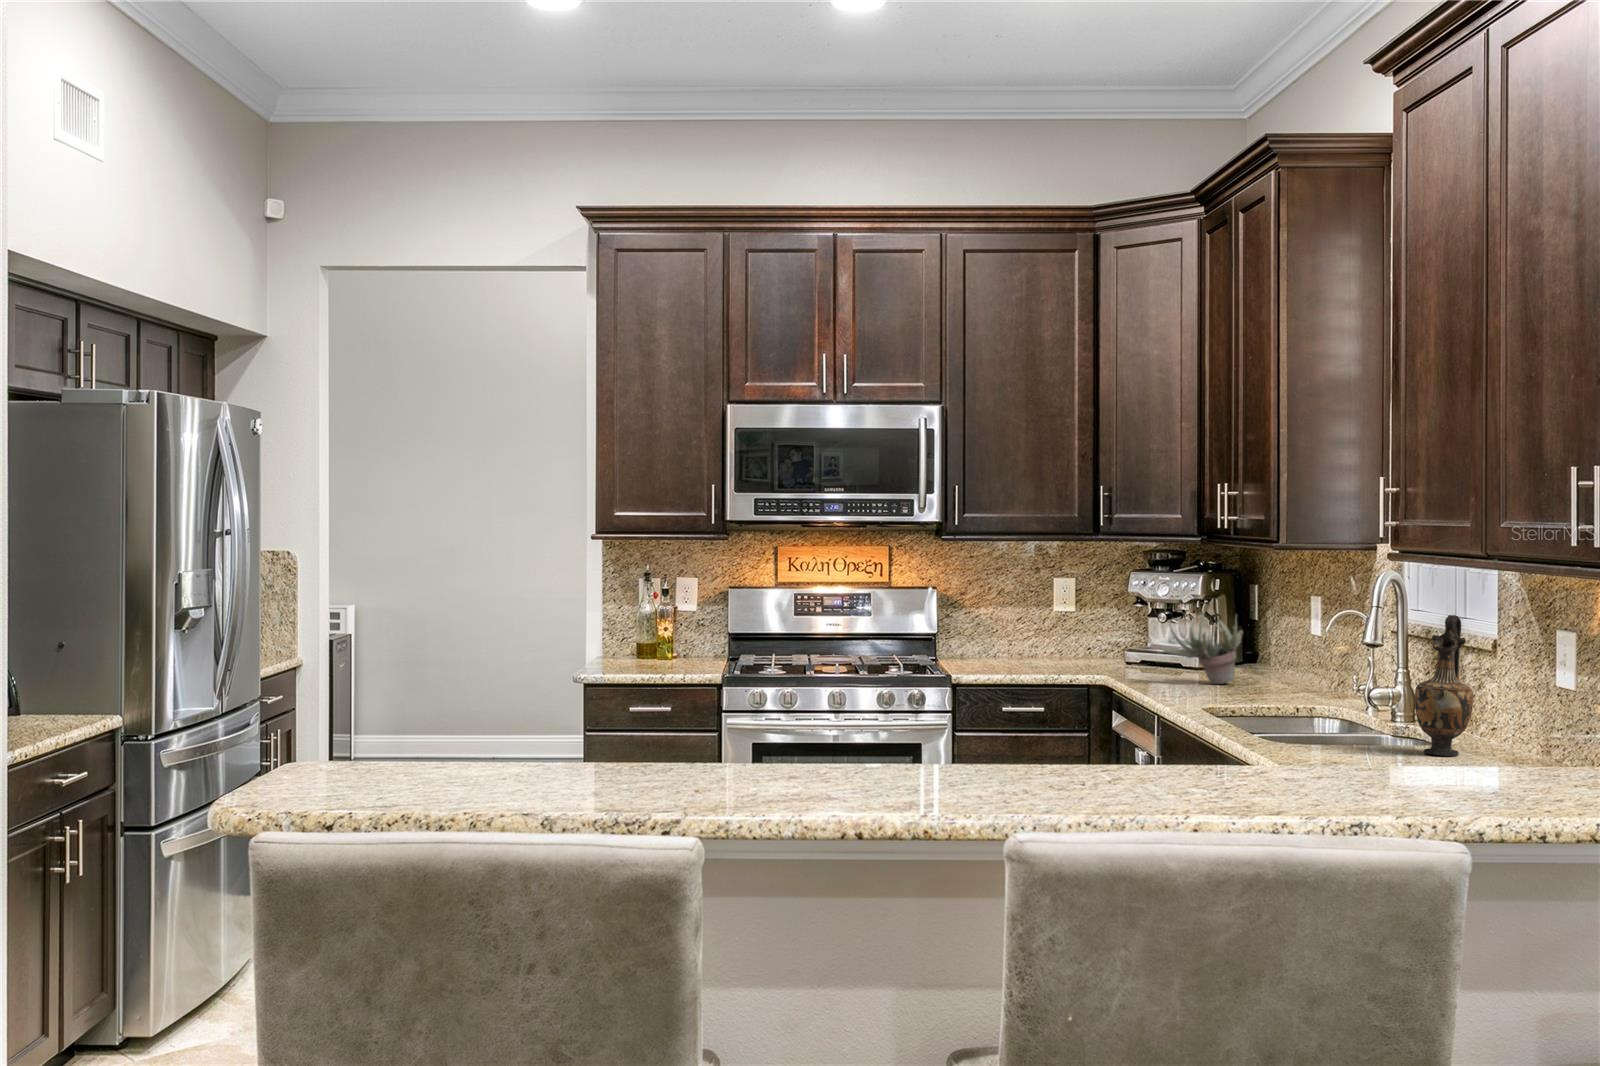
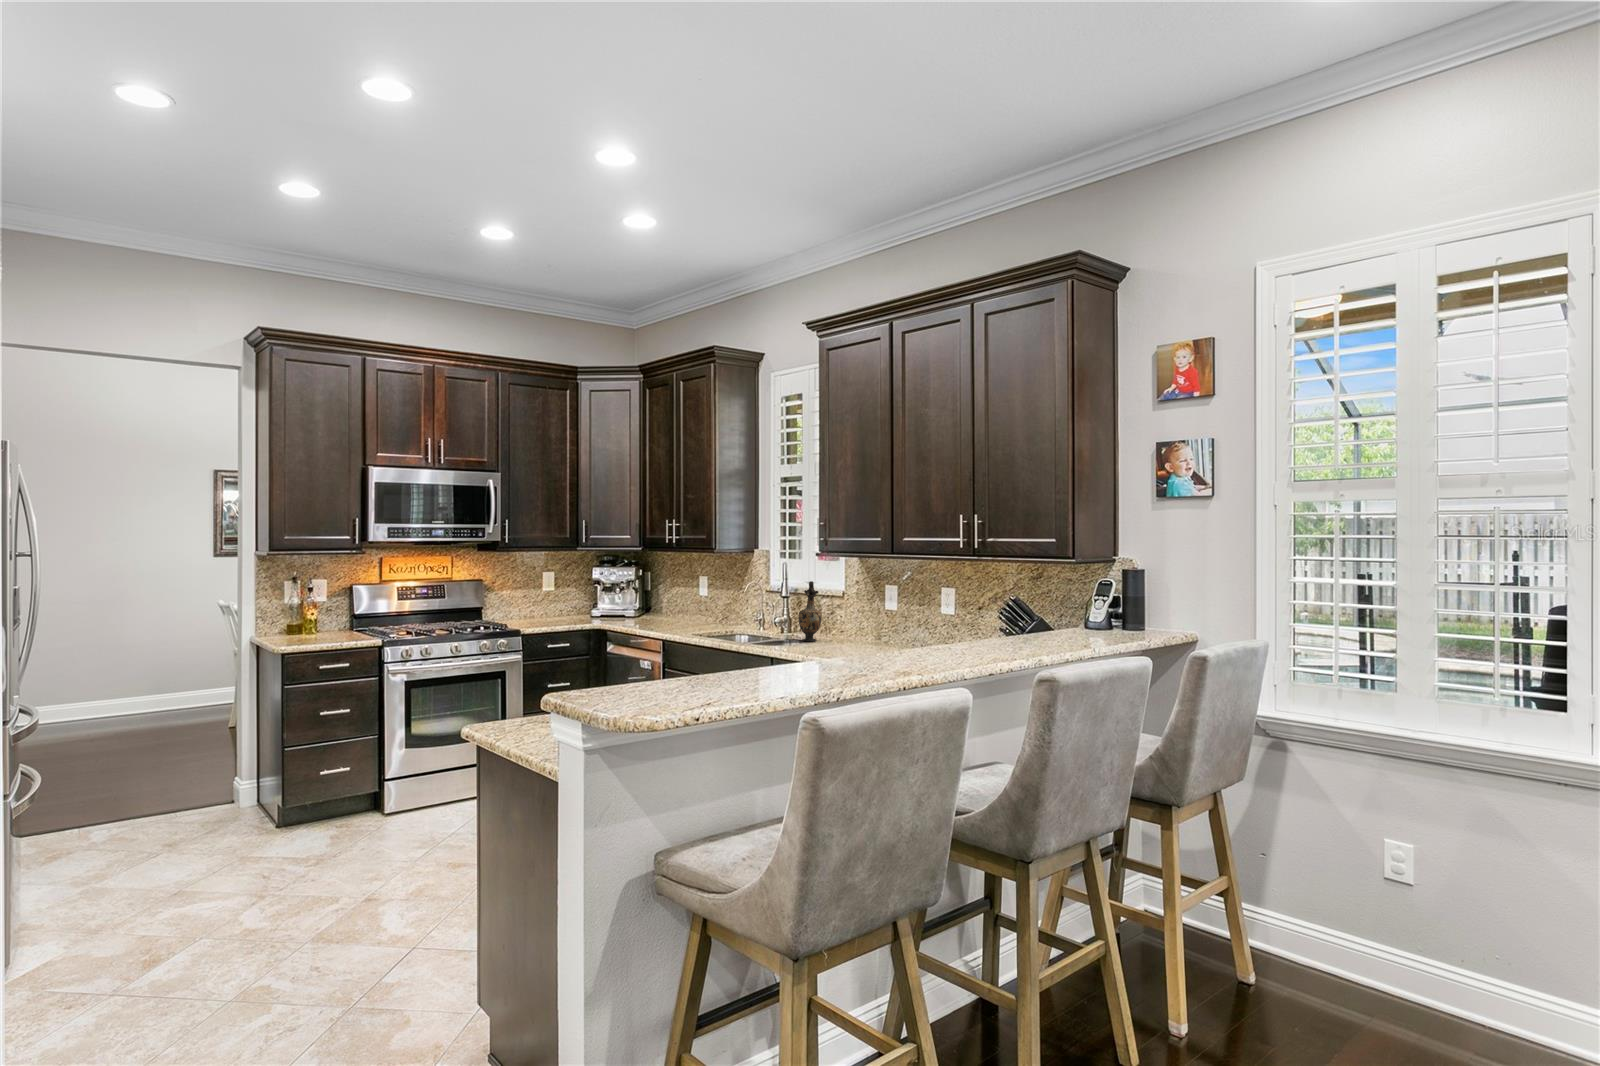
succulent plant: present [1160,606,1243,684] -> none [629,583,667,623]

